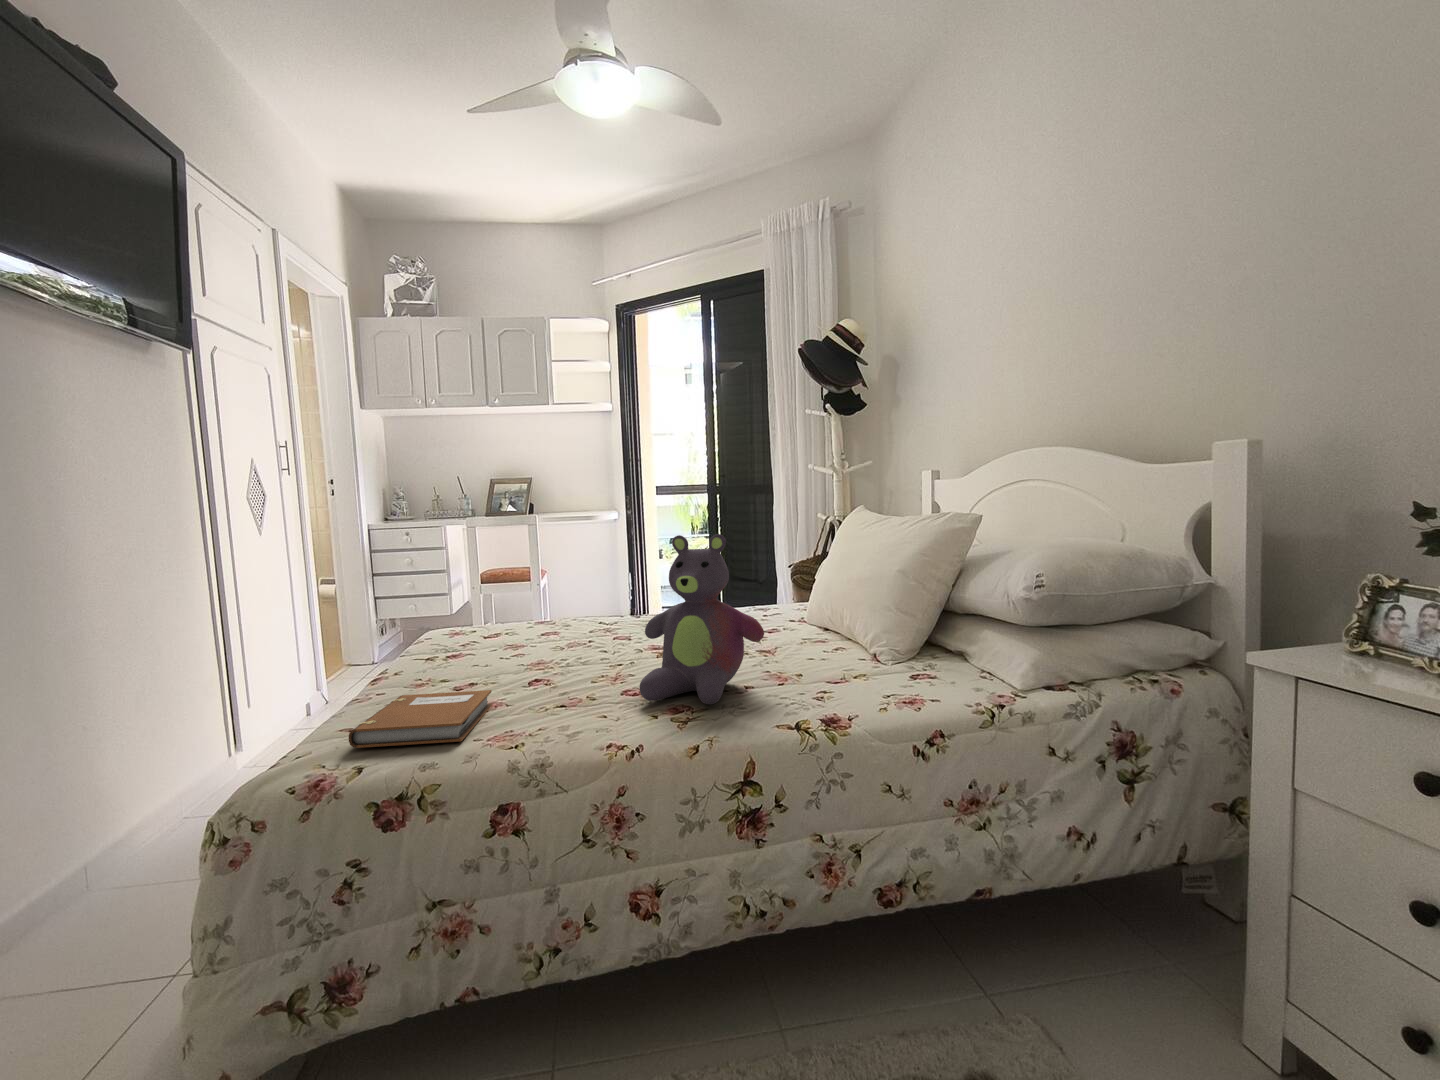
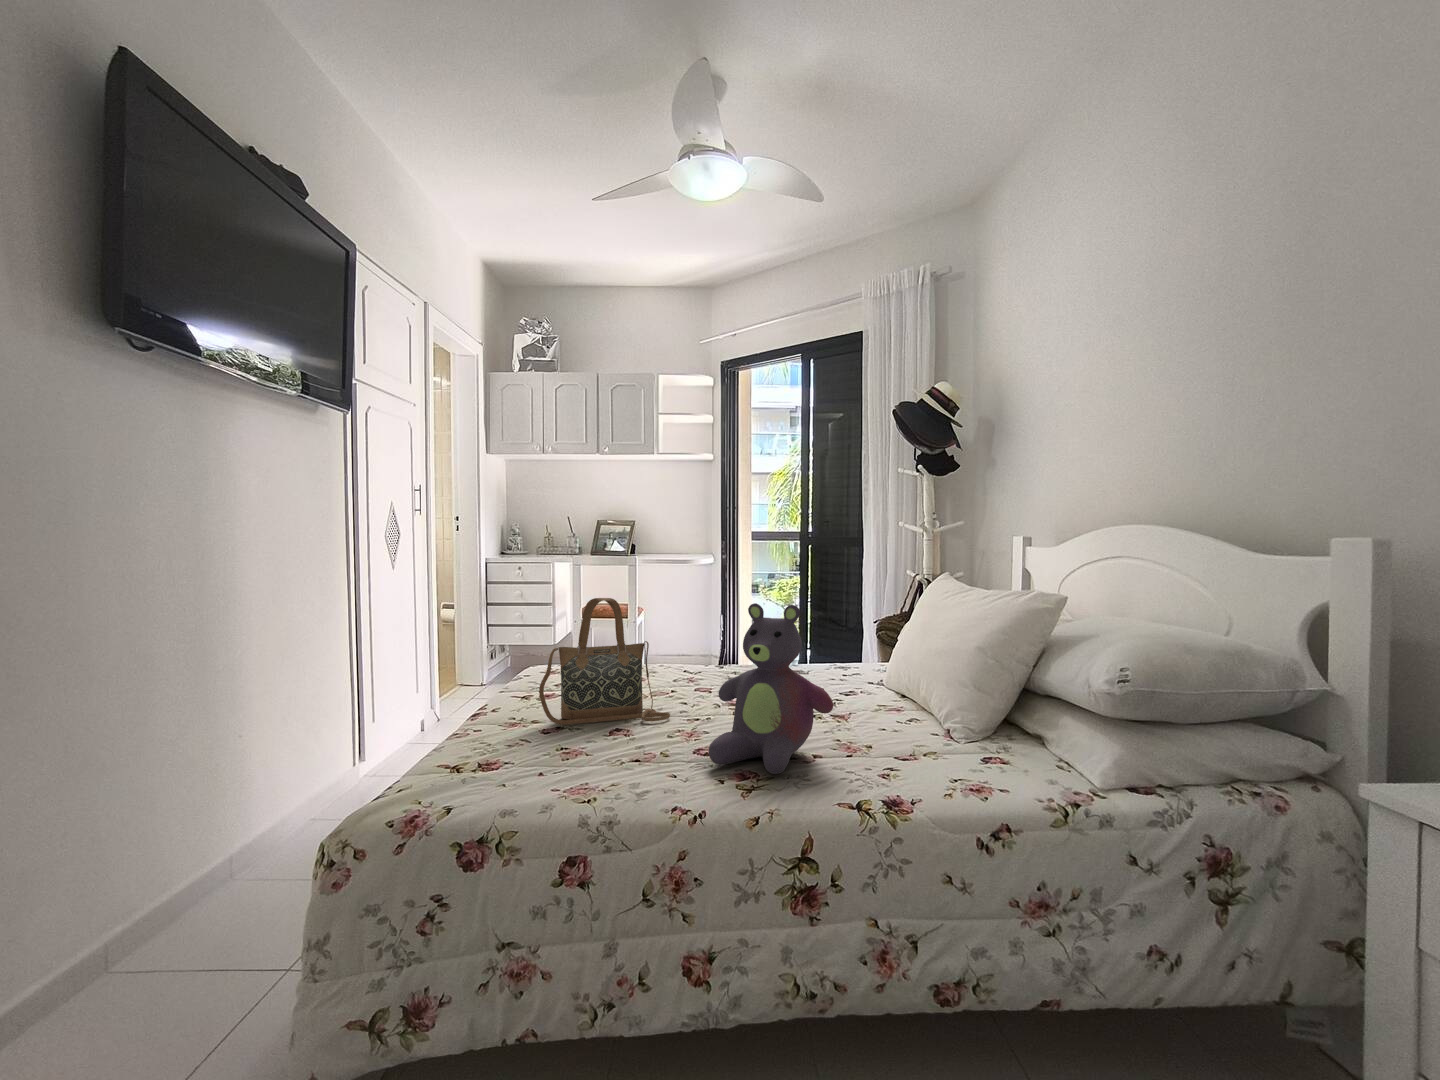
handbag: none [448,543,593,678] -> present [539,598,670,725]
notebook: present [349,690,492,748] -> none [443,738,573,789]

